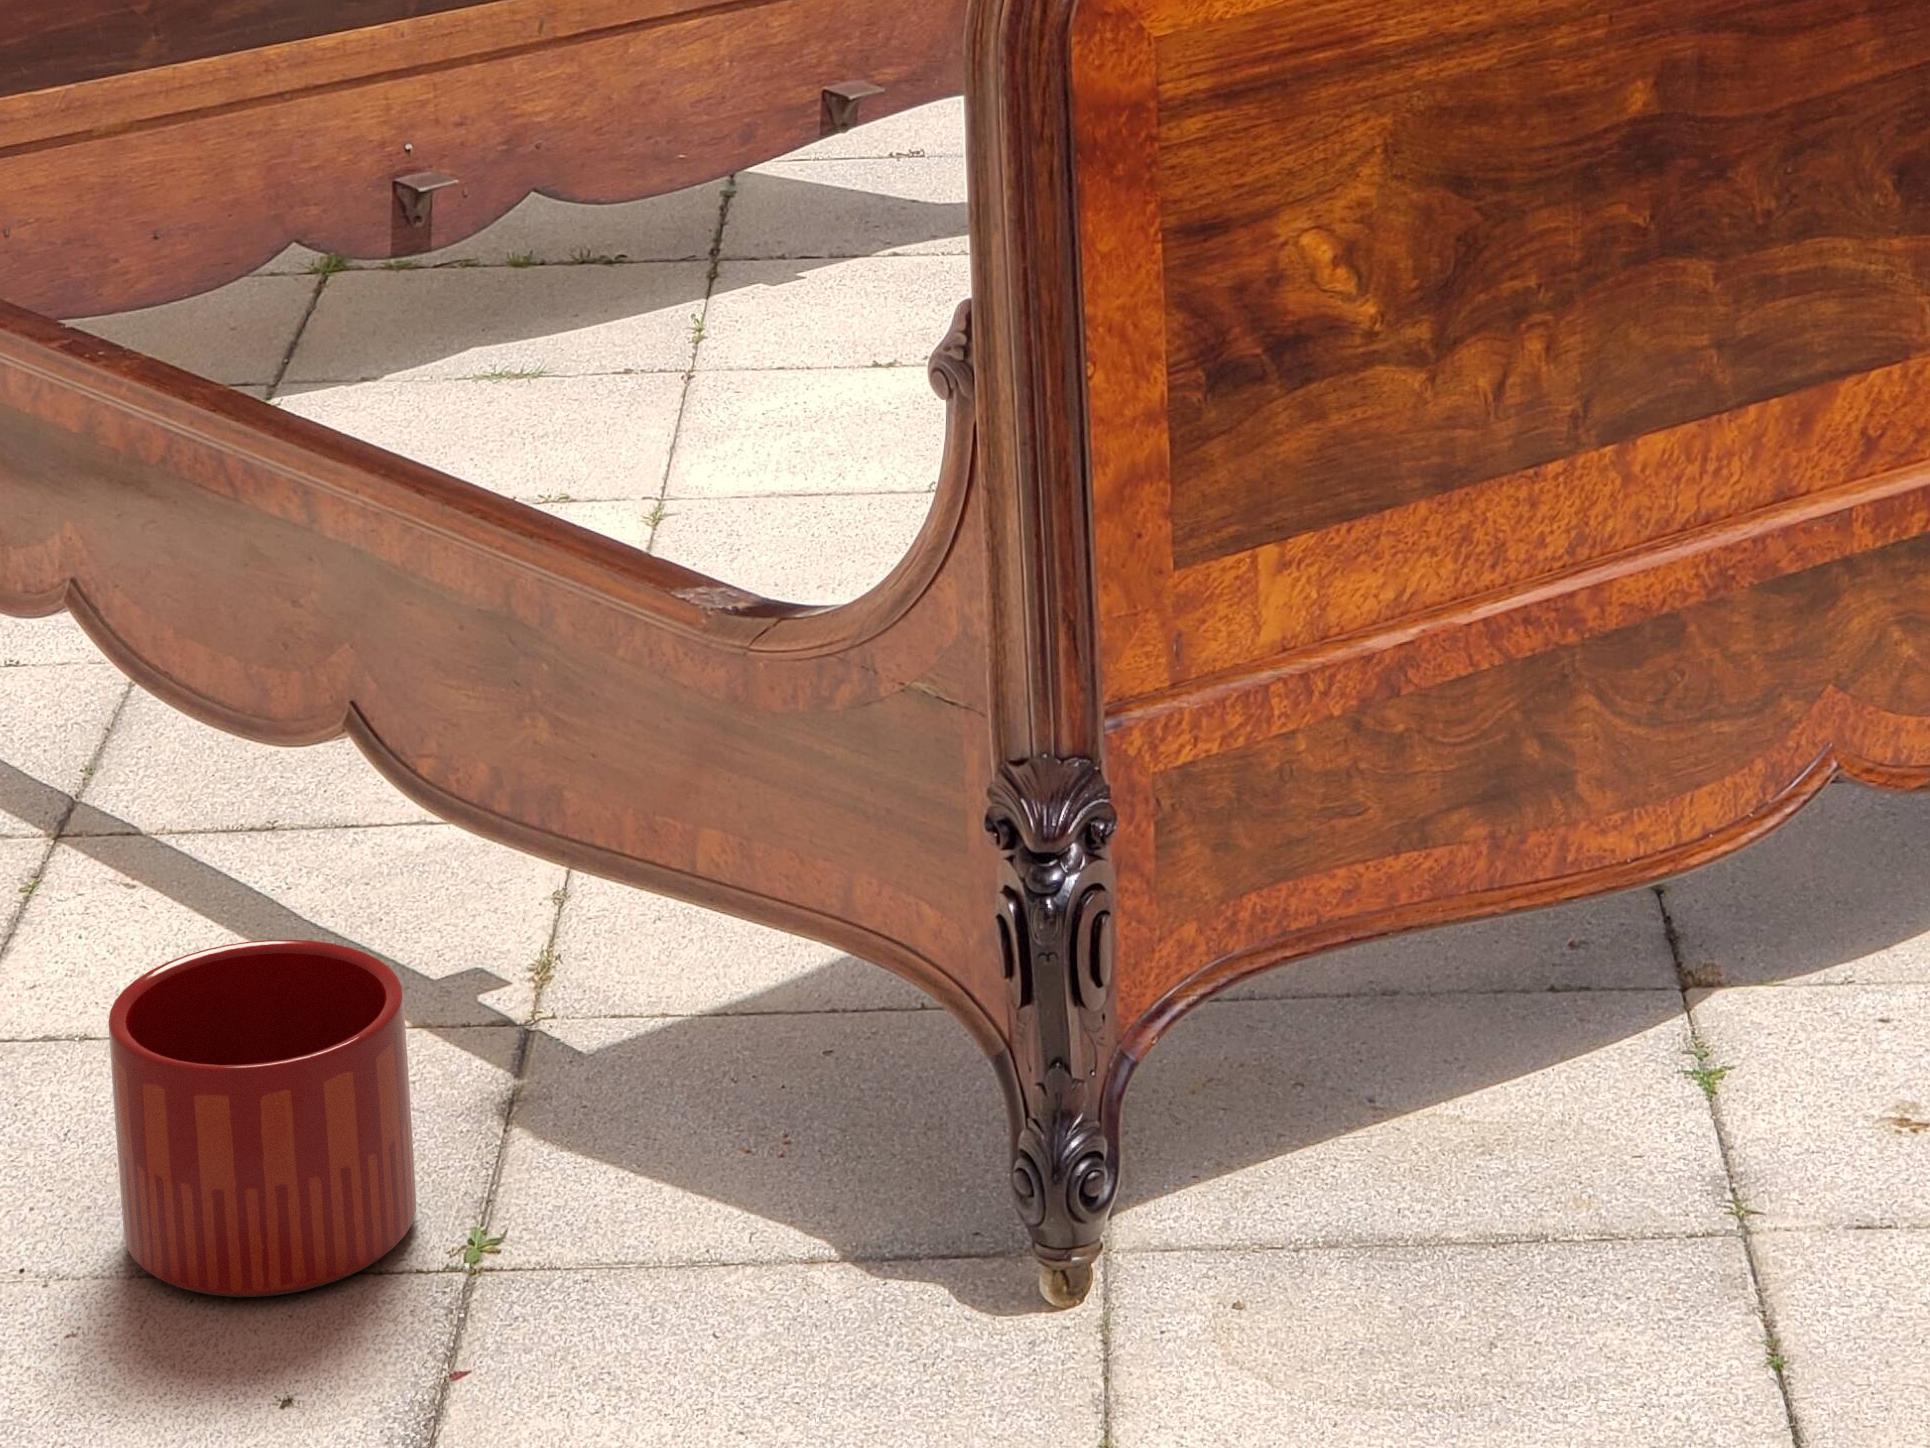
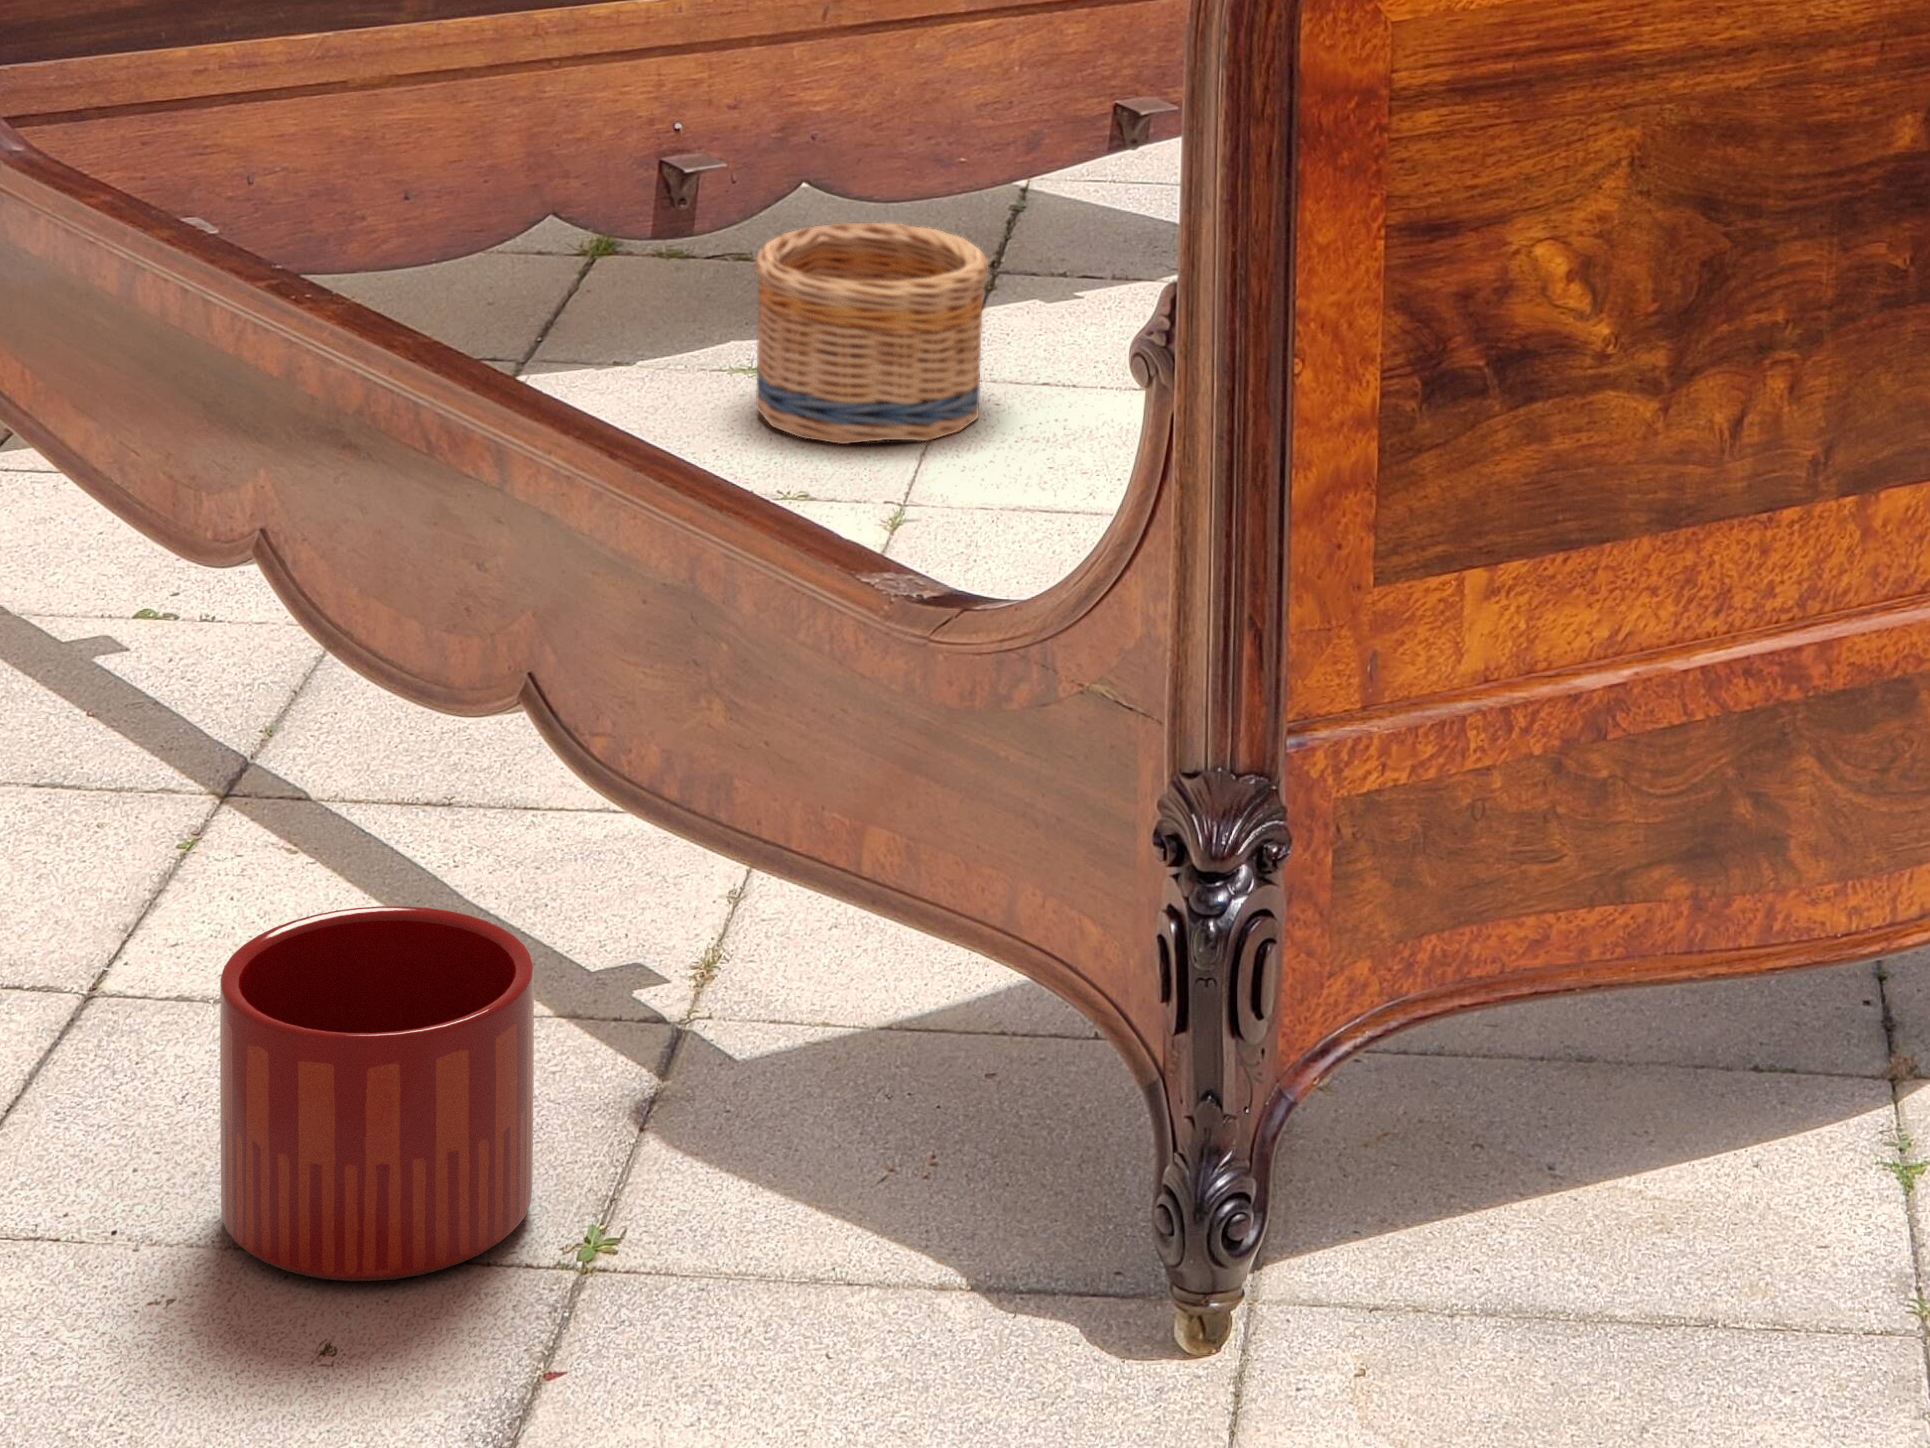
basket: none [490,232,718,451] -> present [755,223,988,444]

